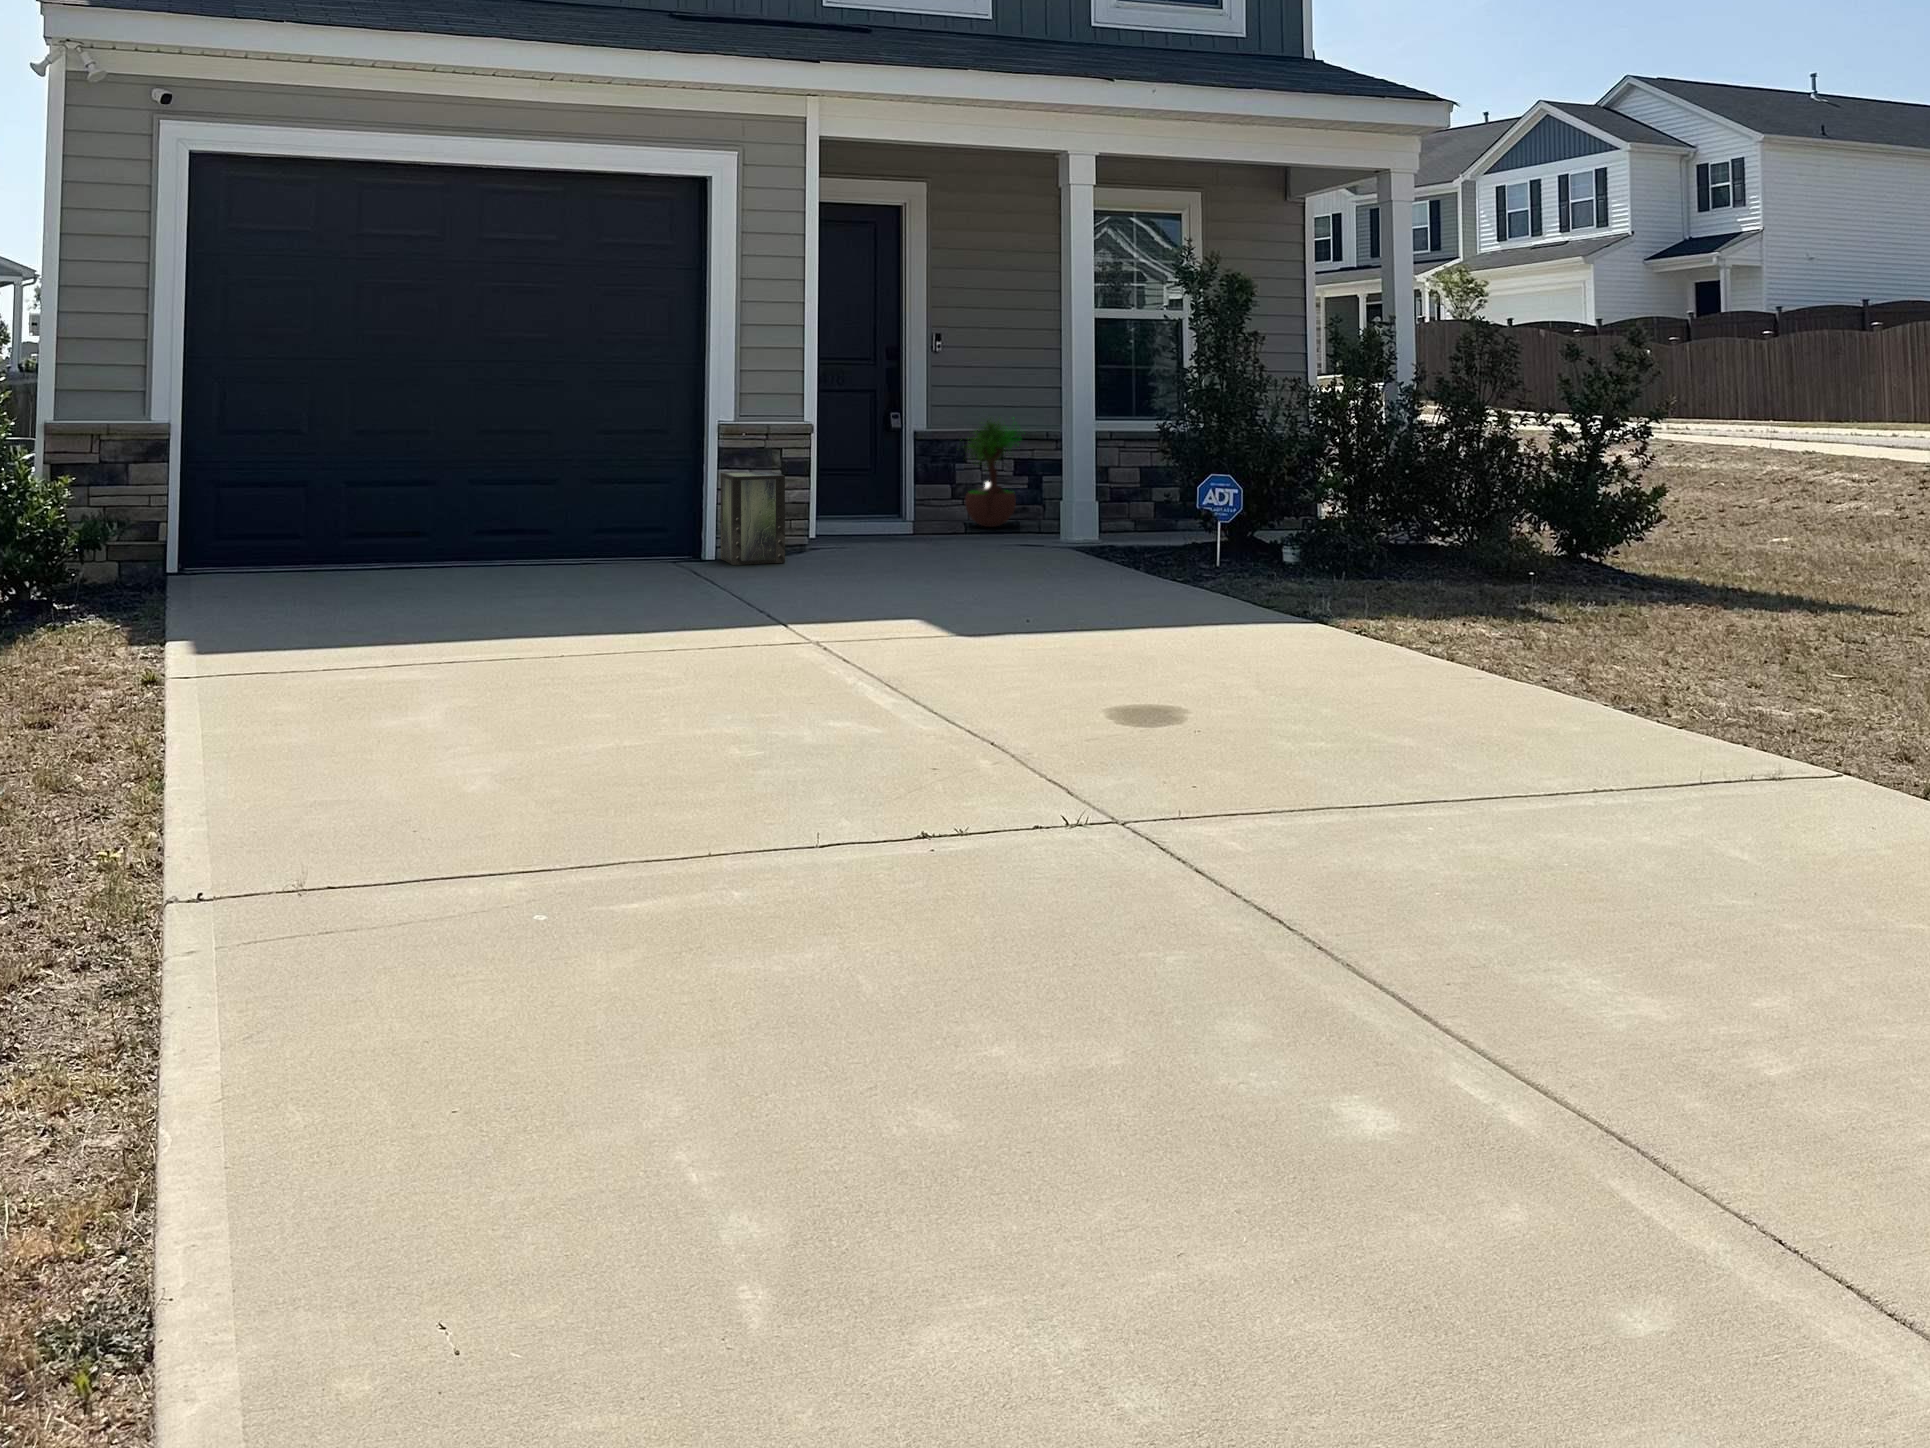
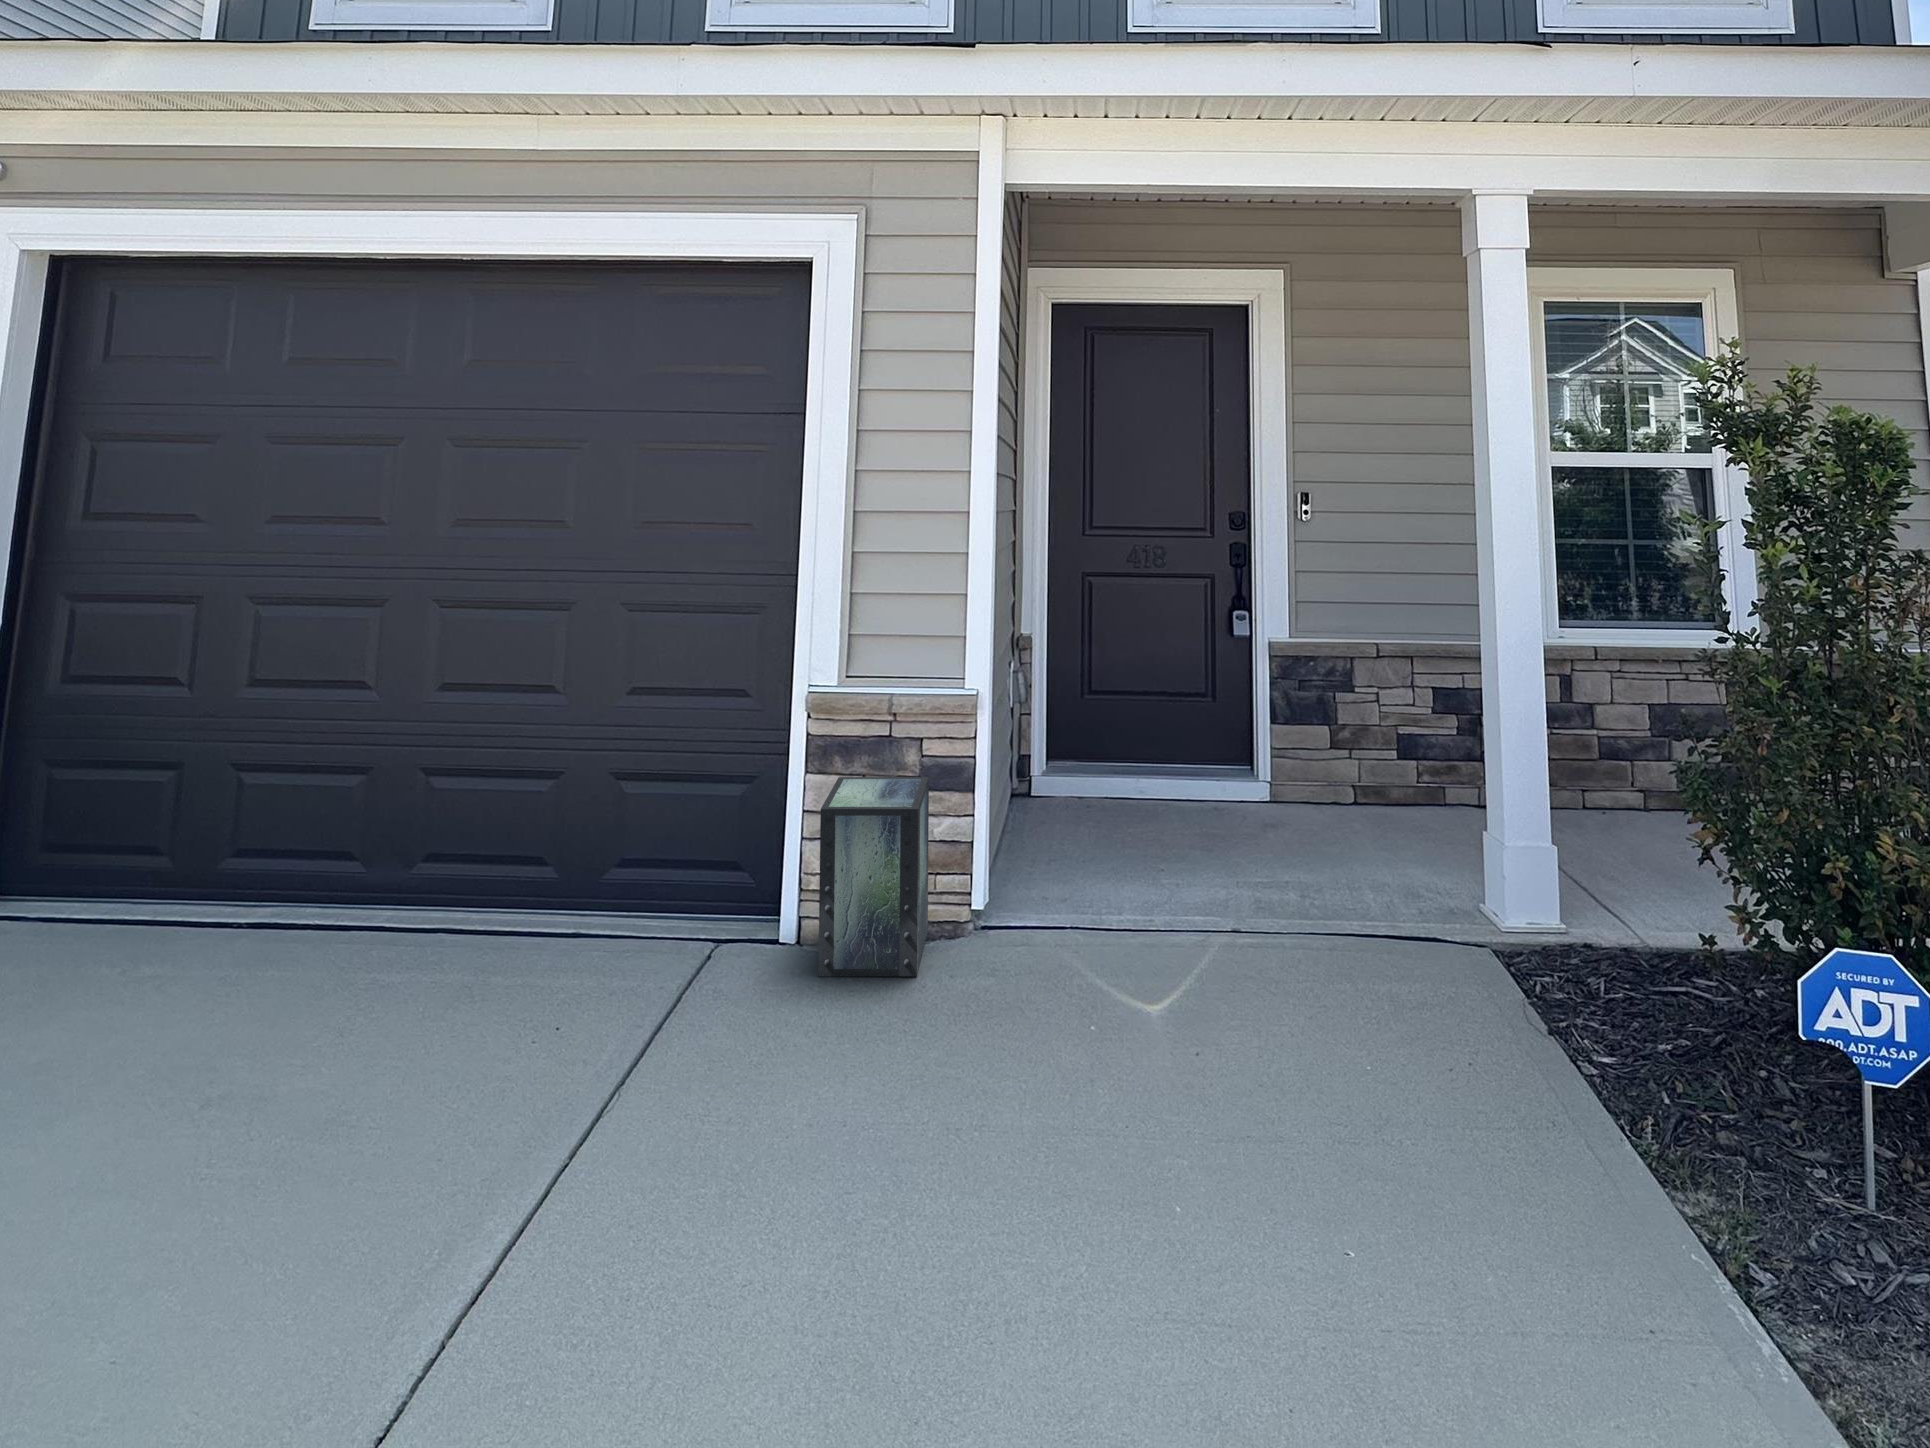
potted tree: present [958,418,1025,527] -> none [1321,628,1434,816]

